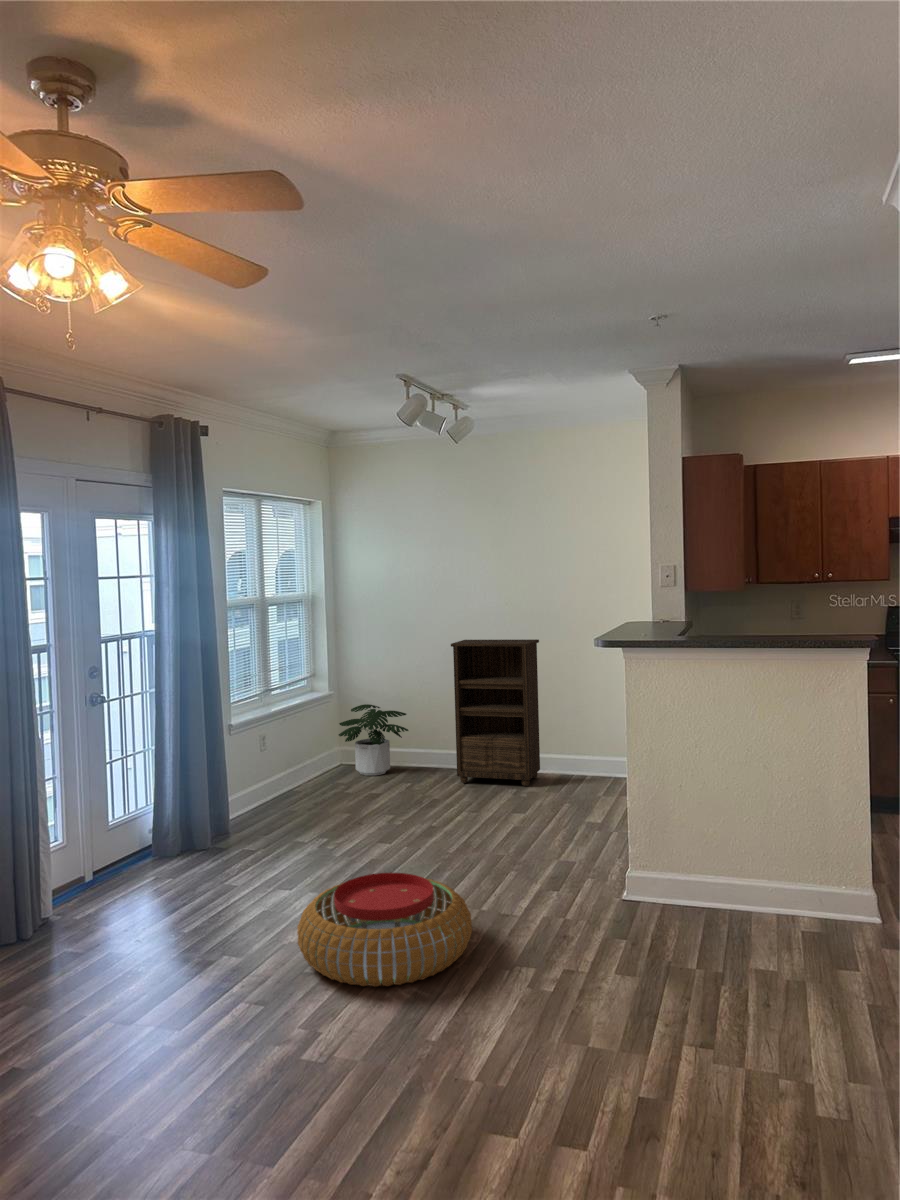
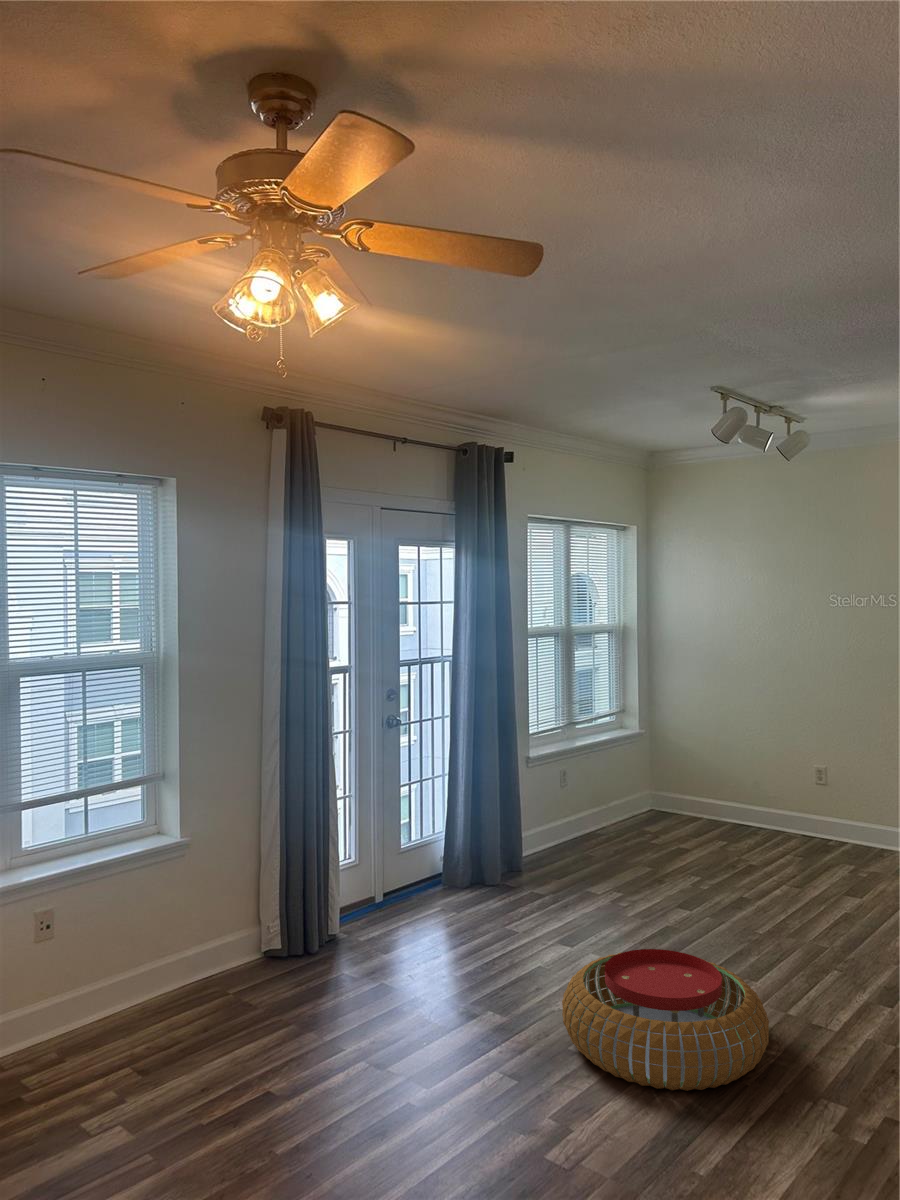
bookshelf: present [451,639,540,786] -> none [777,684,890,864]
potted plant: present [339,704,408,776] -> none [646,748,726,827]

